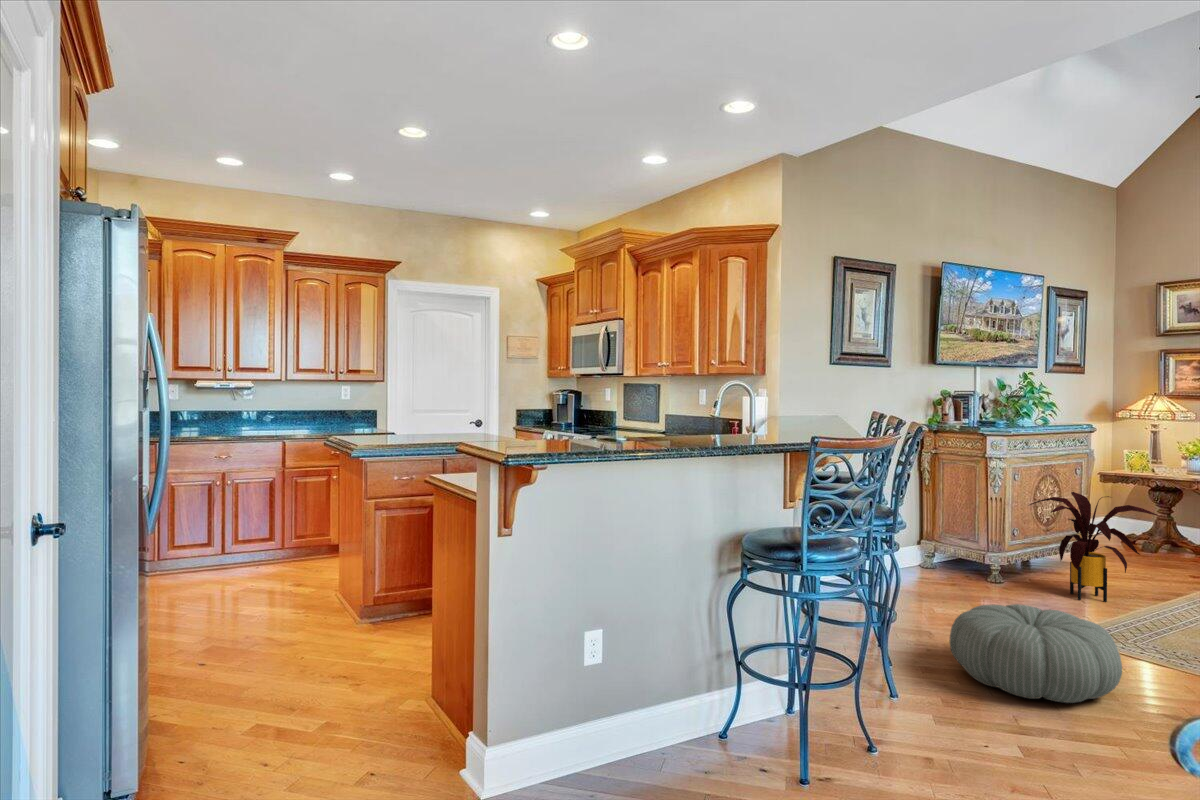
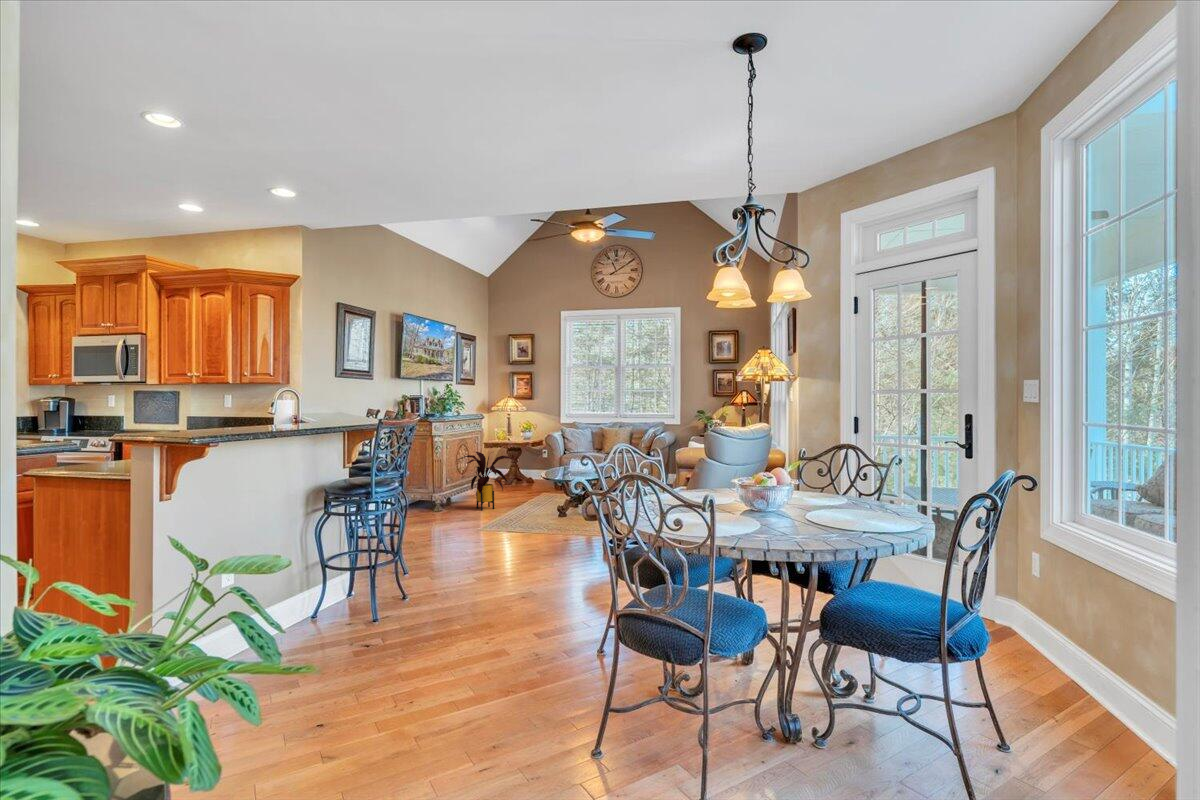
pouf: present [949,604,1122,703] -> none [429,511,510,557]

